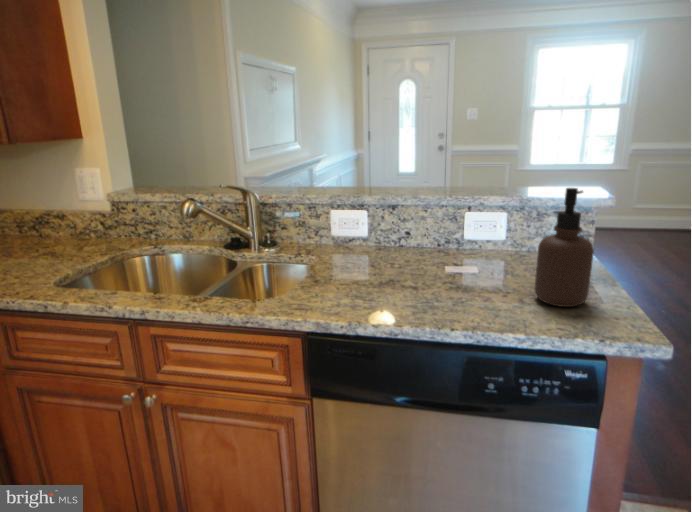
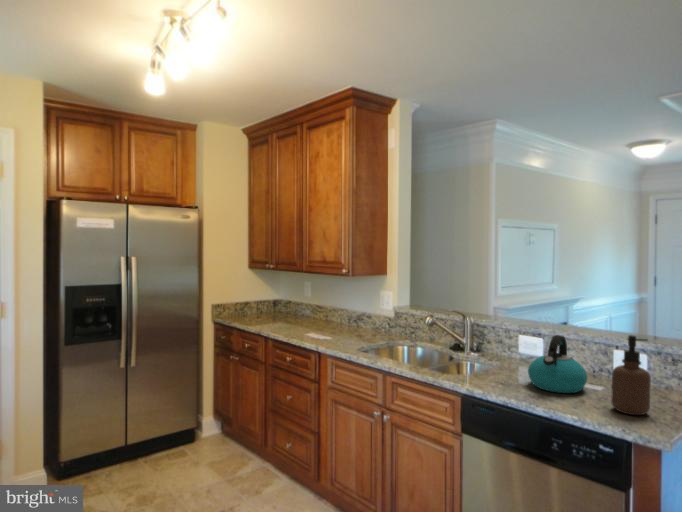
kettle: none [390,203,476,293] -> present [528,335,587,393]

